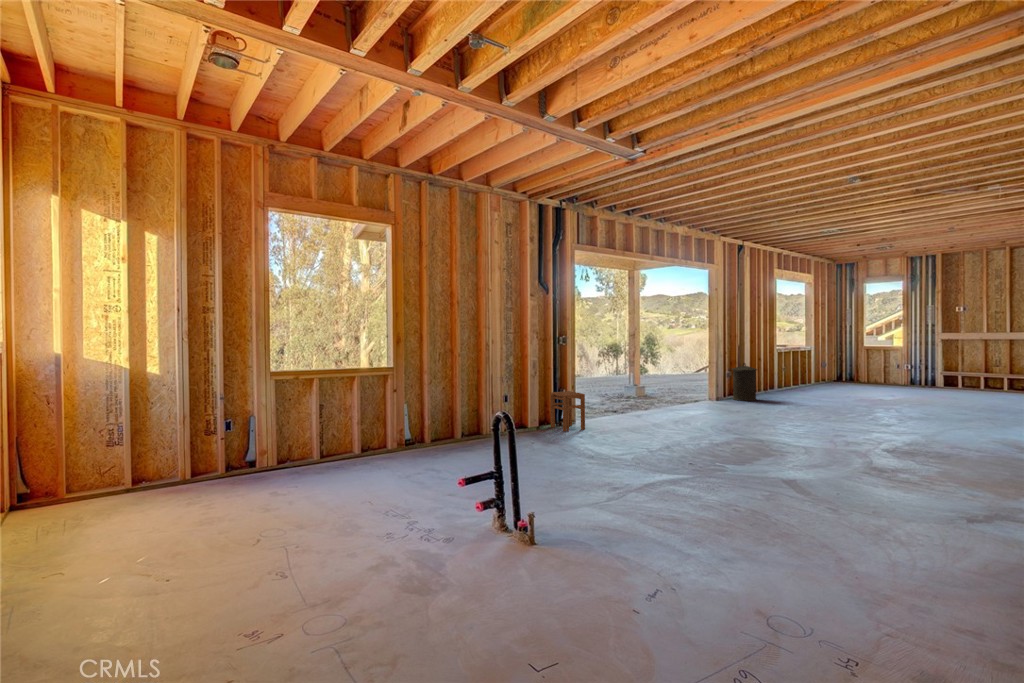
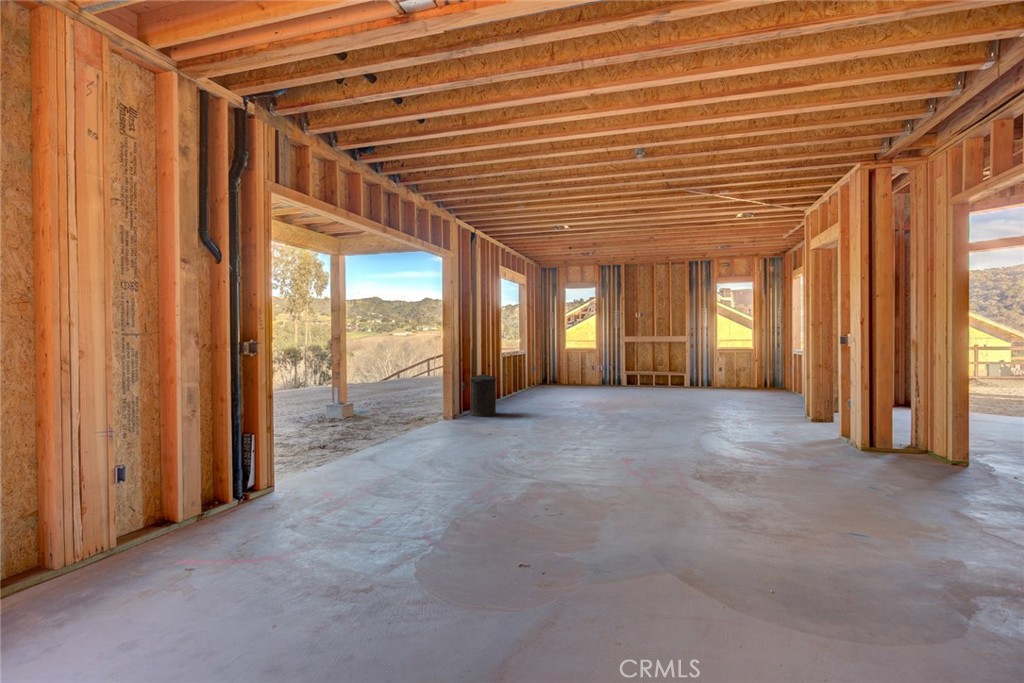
stool: present [551,391,585,432] -> none [226,437,296,516]

